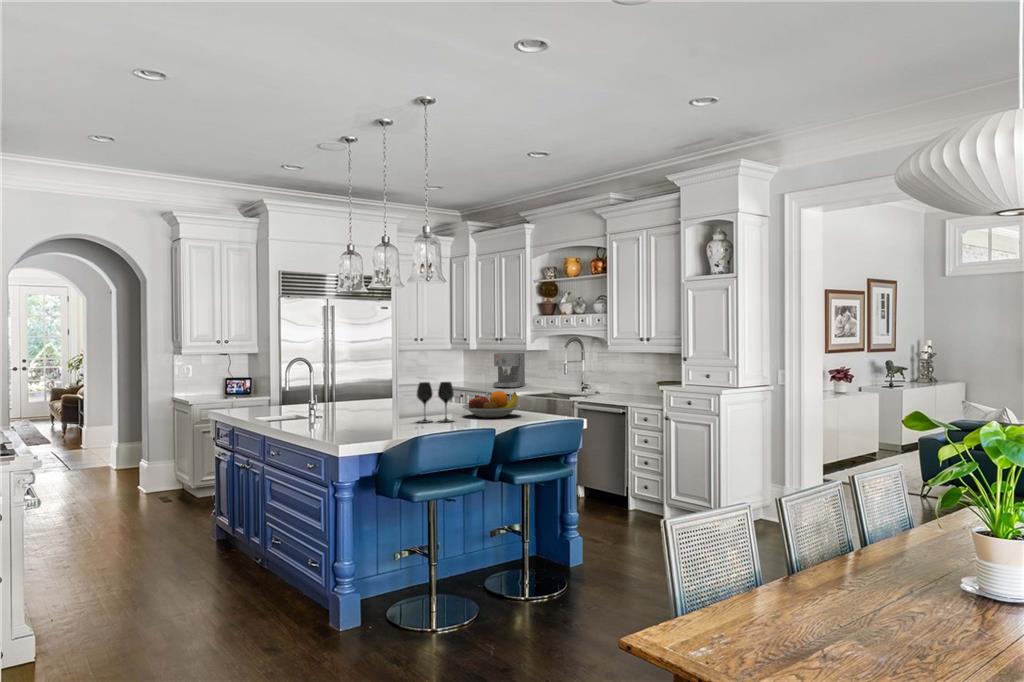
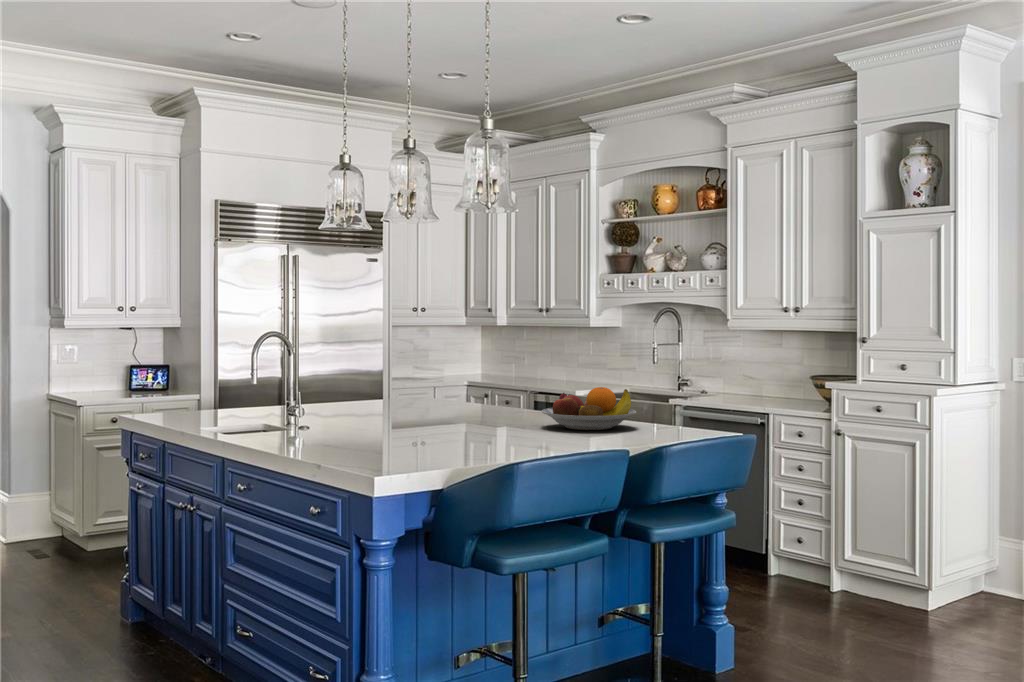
coffee maker: present [494,353,525,388] -> none [535,331,581,384]
wine glass: present [417,382,454,423] -> none [475,371,537,438]

